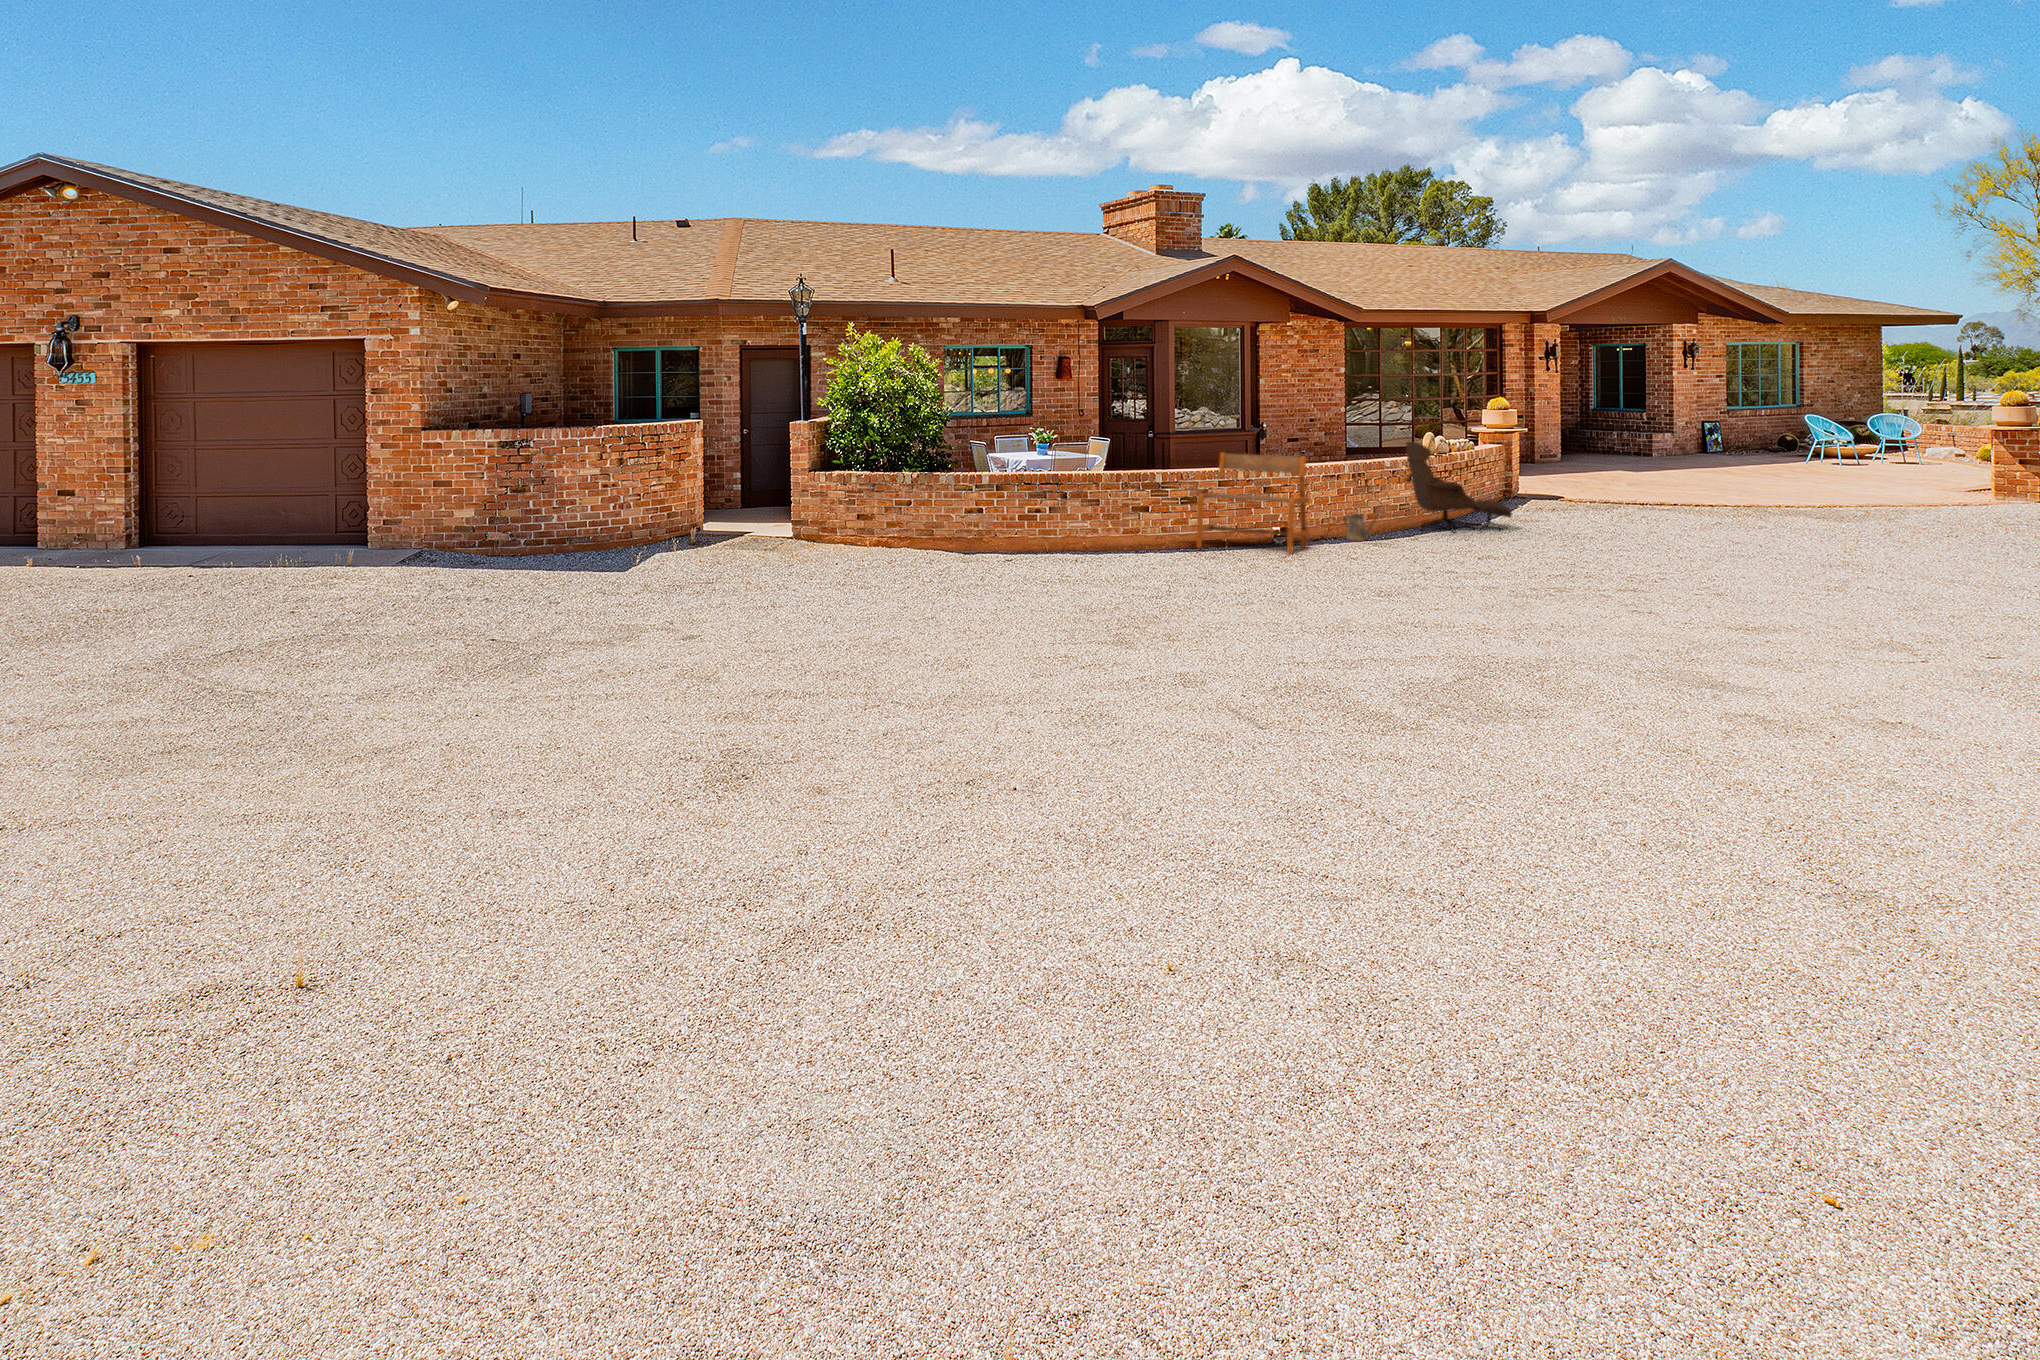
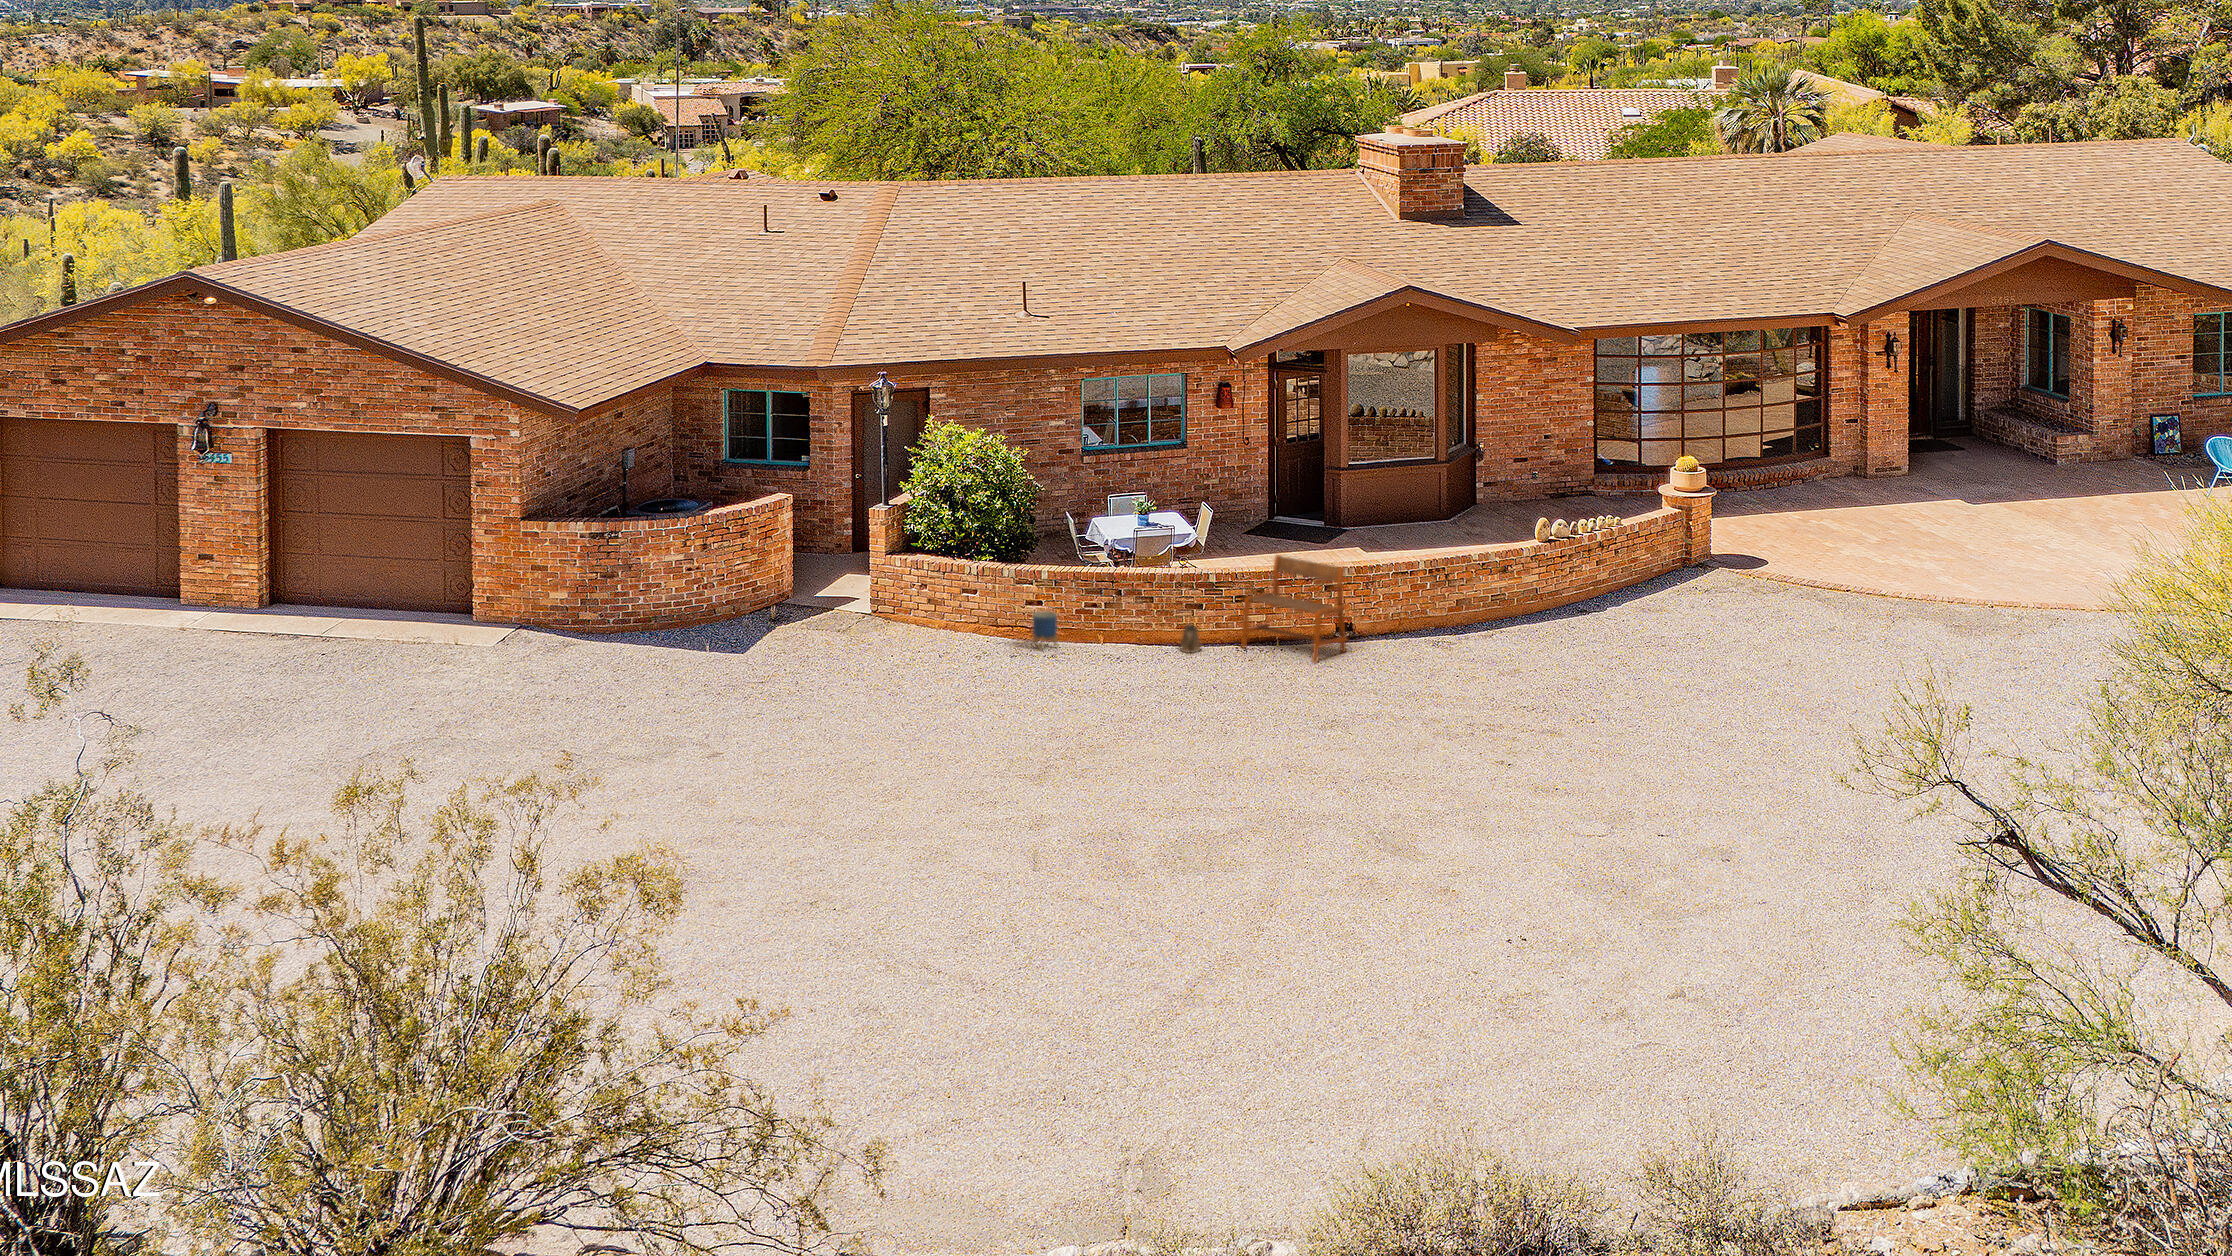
lounge chair: present [1406,441,1512,532] -> none [1489,537,1585,633]
planter: none [979,514,1006,555] -> present [1032,611,1057,647]
watering can: present [1343,514,1377,541] -> present [1181,625,1201,653]

